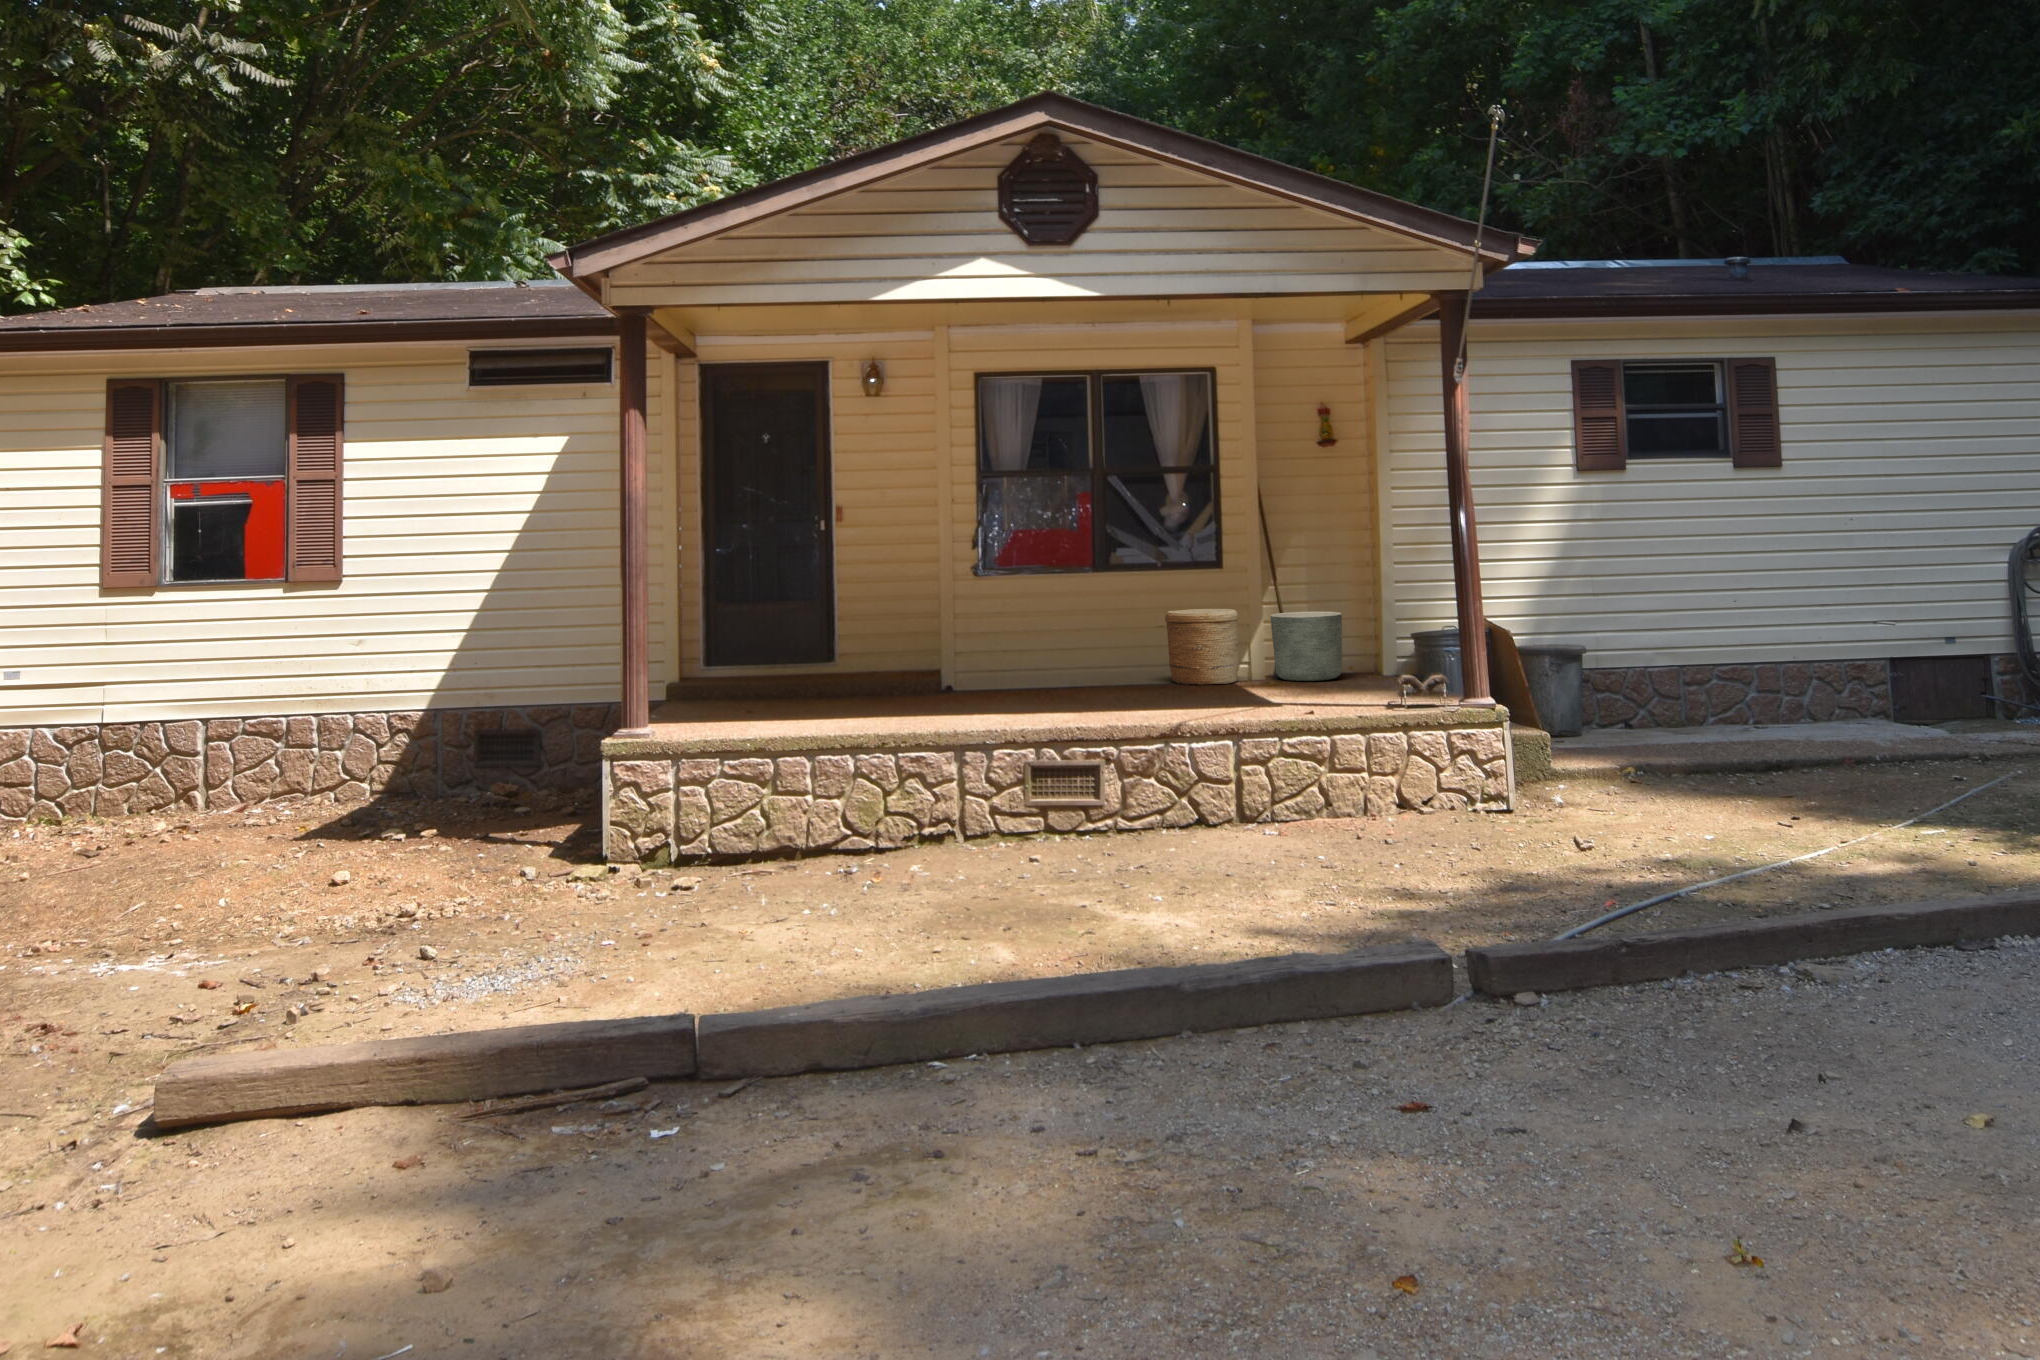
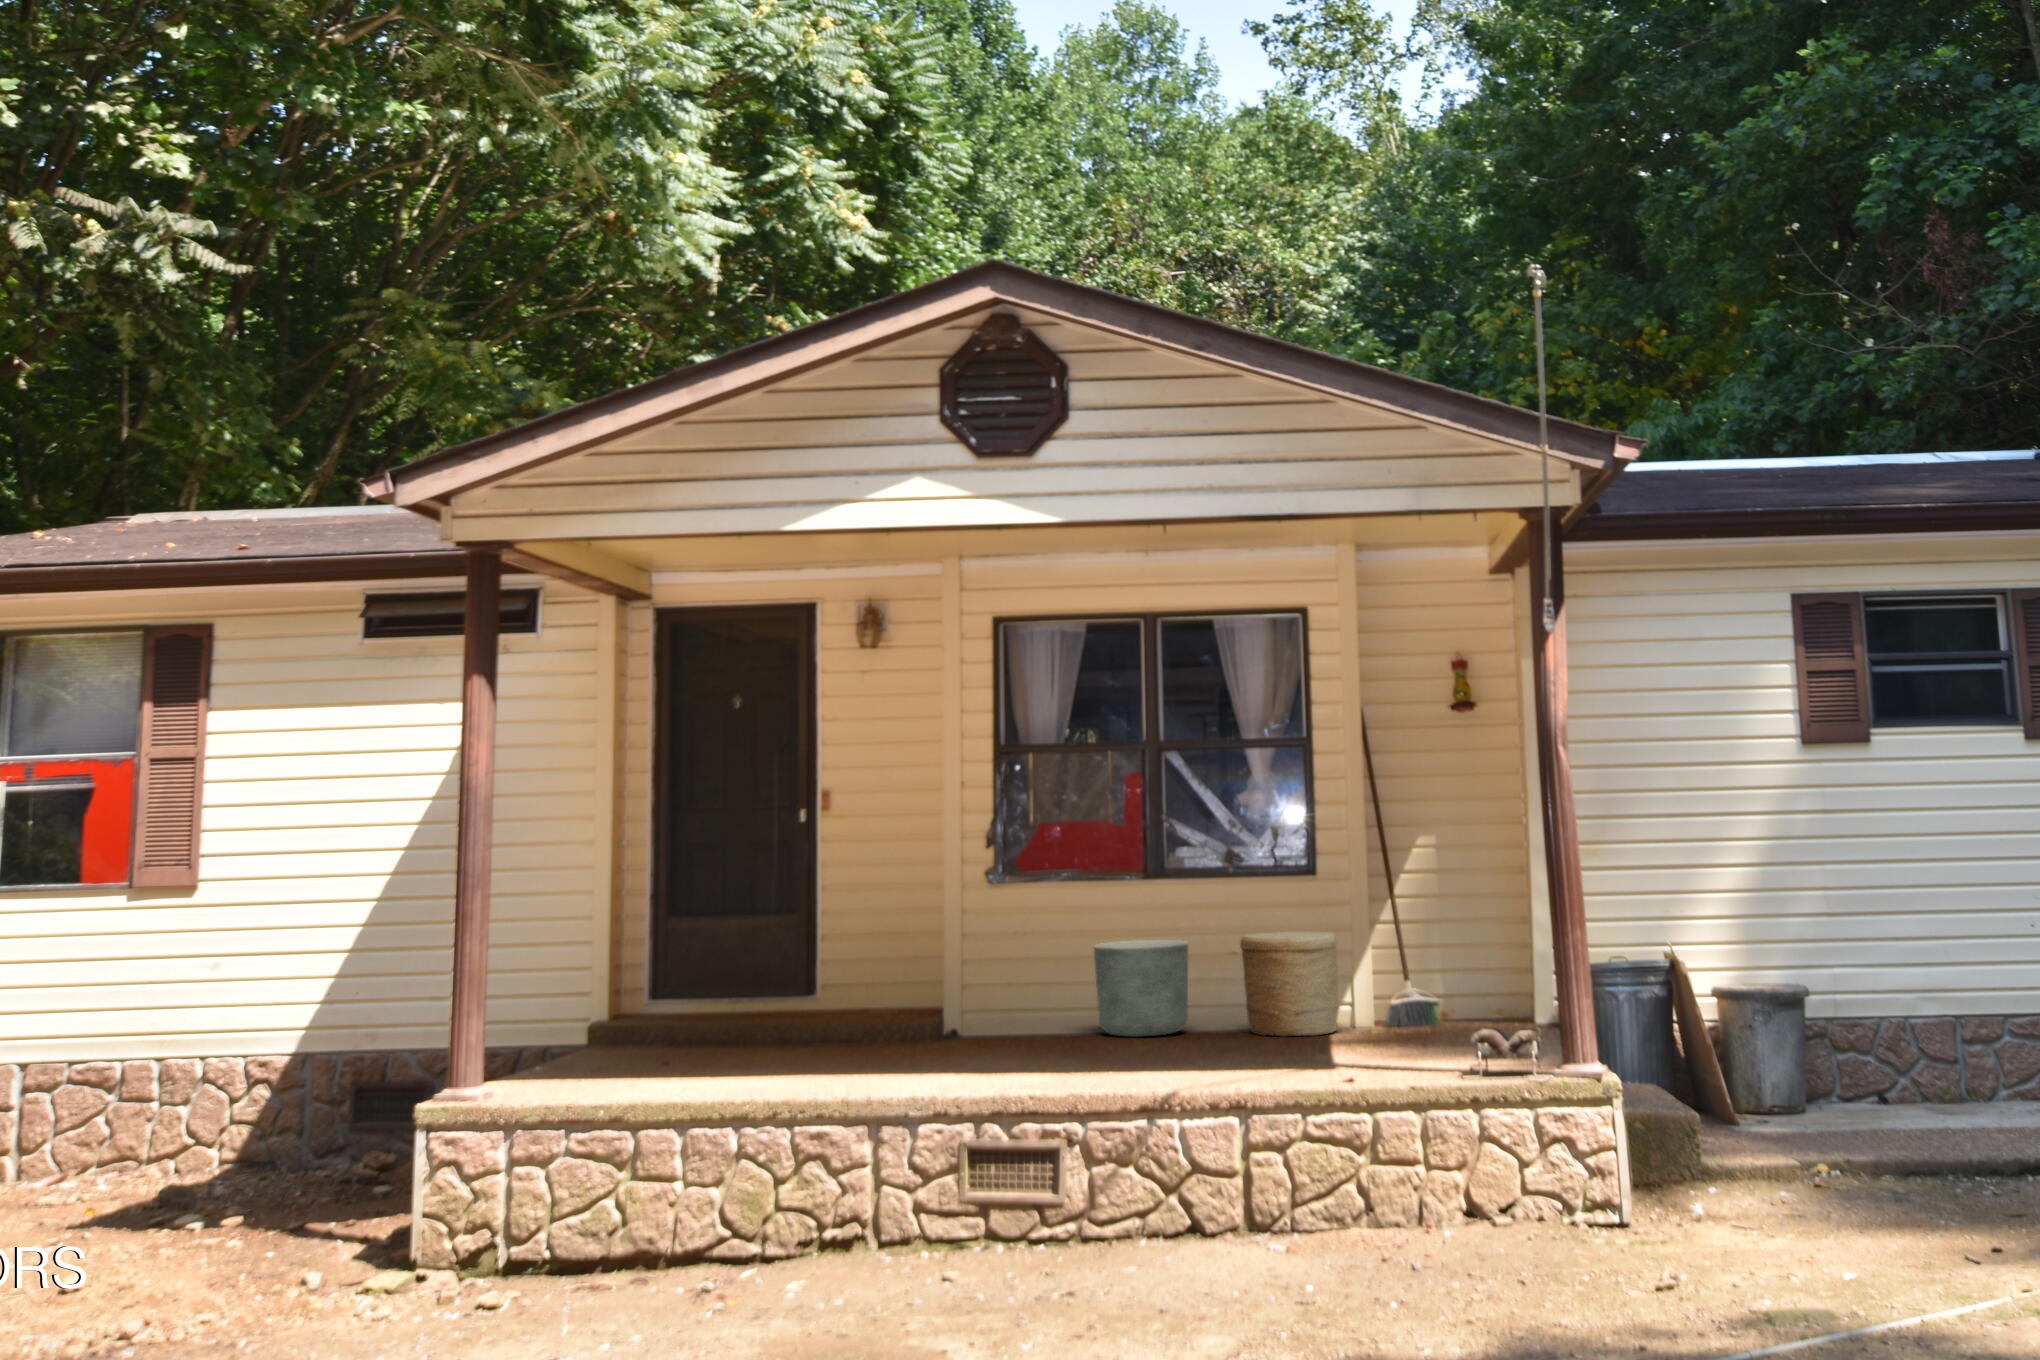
planter: present [1270,612,1342,681] -> present [1094,940,1188,1037]

